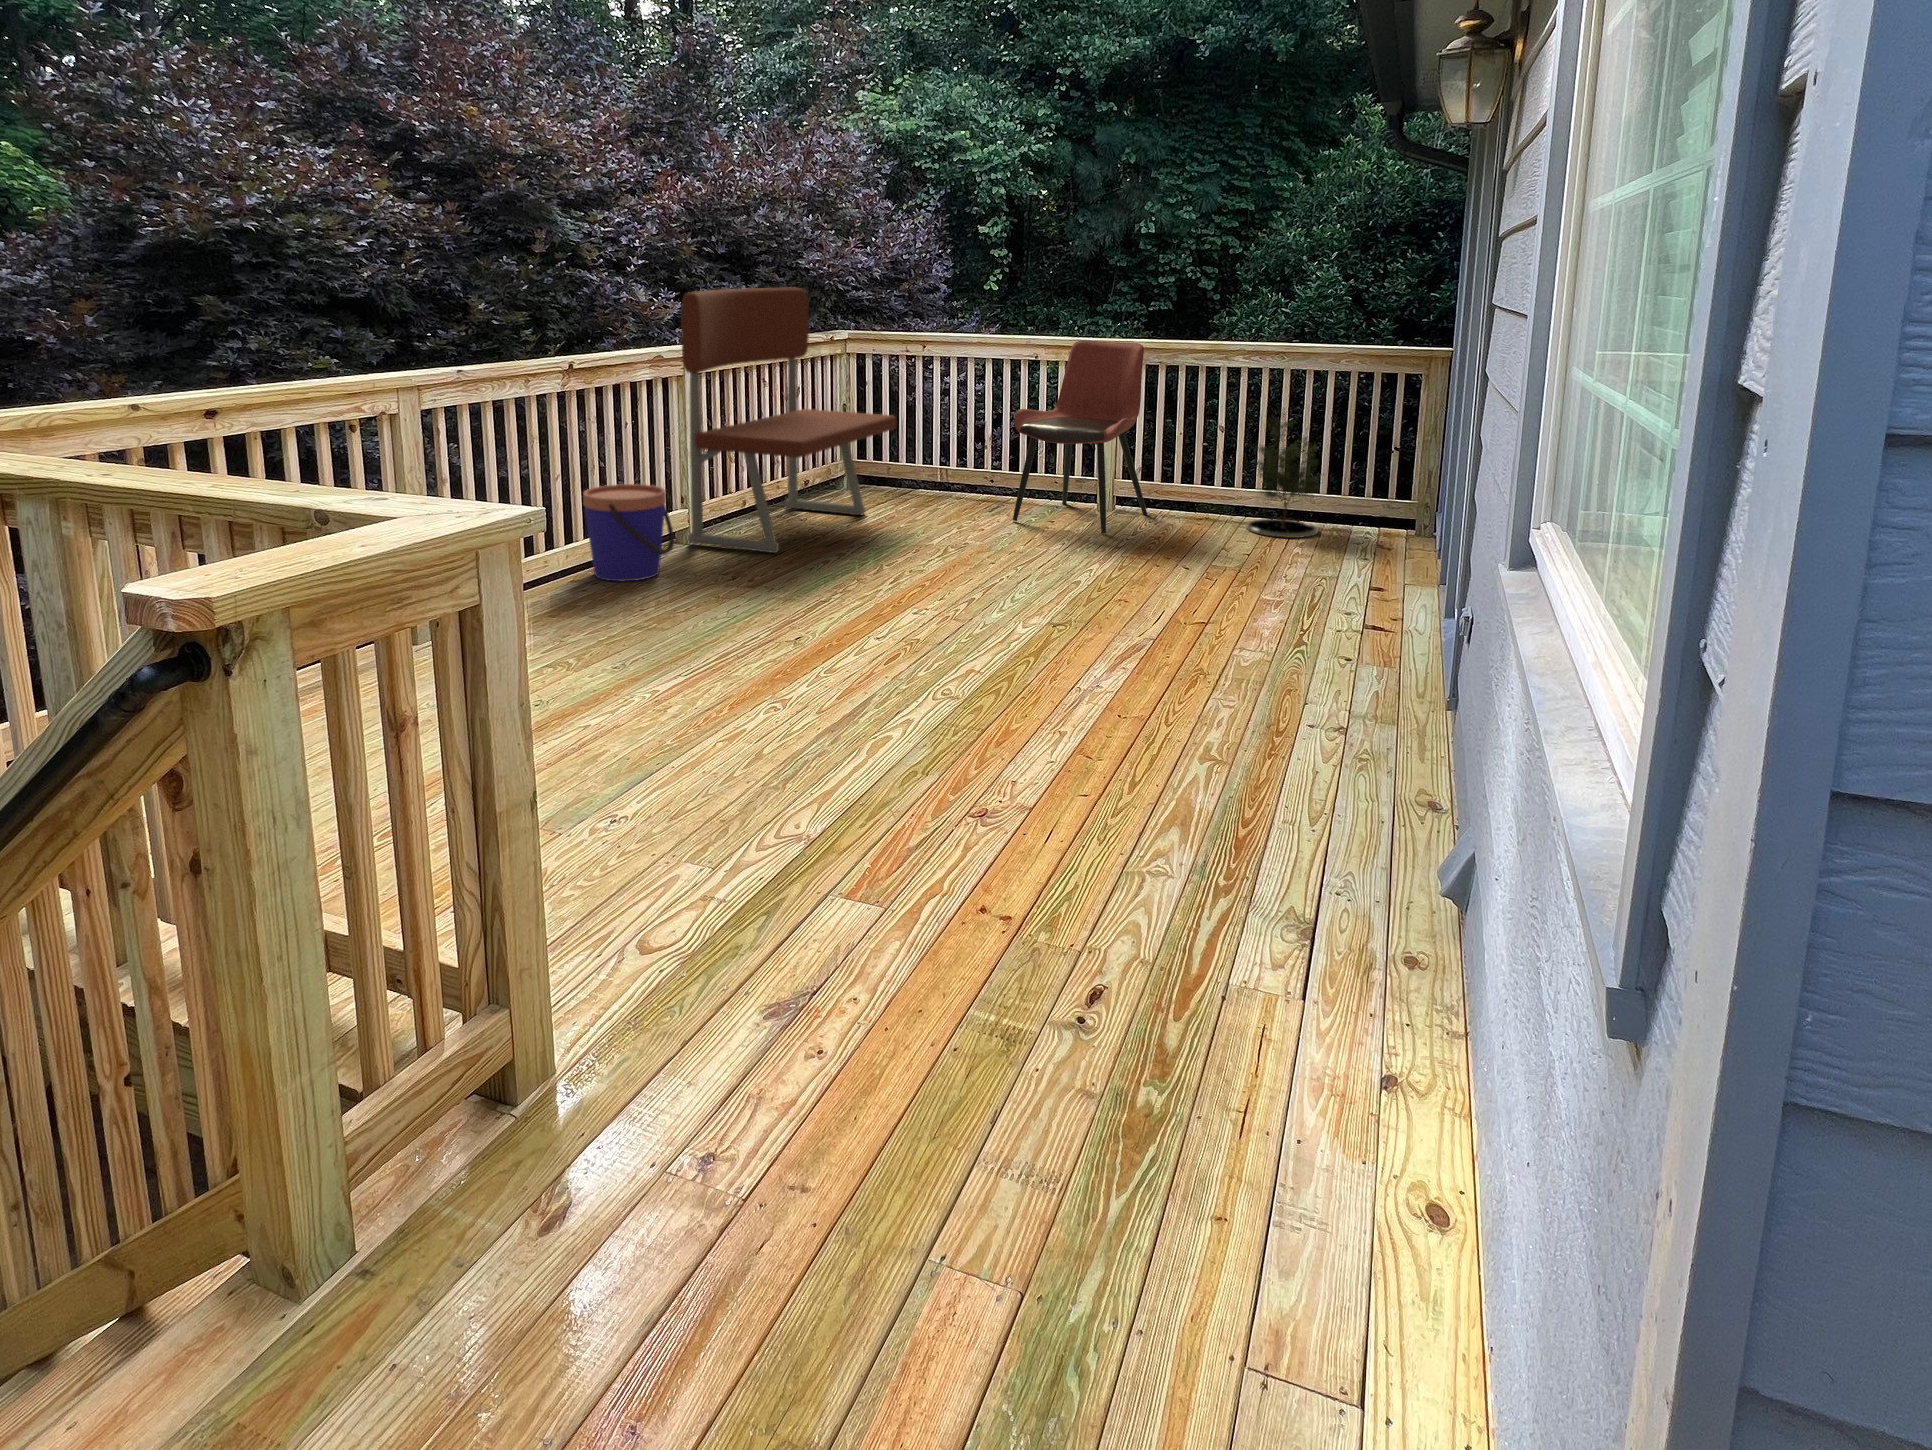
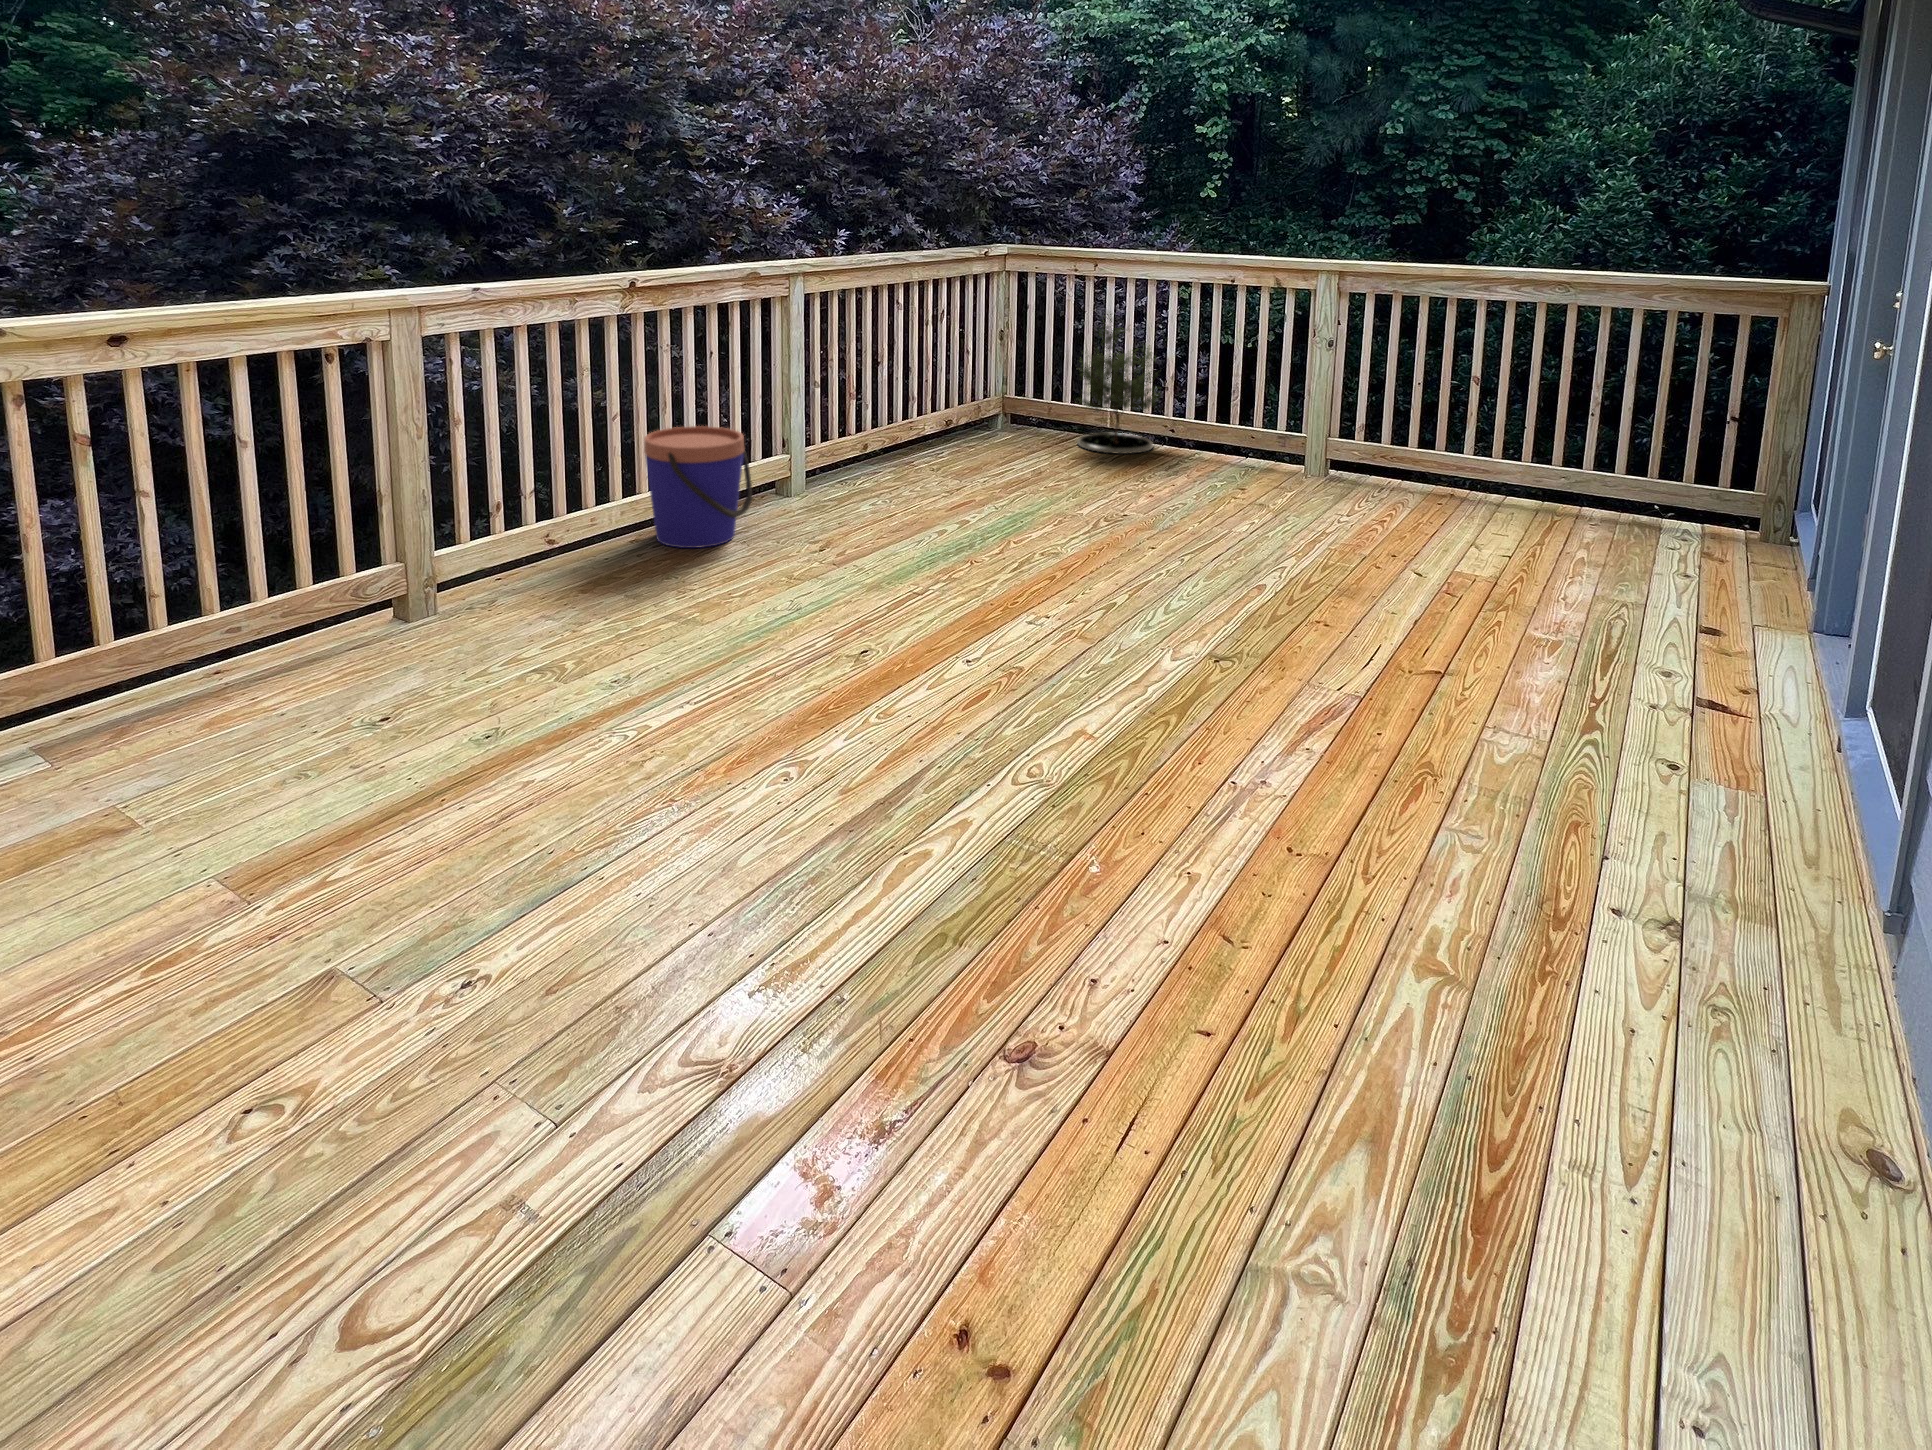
bench: present [681,288,896,553] -> none [782,193,1052,518]
dining chair: present [1013,340,1147,533] -> none [1192,262,1373,512]
potted tree: present [1246,413,1319,538] -> present [1077,314,1158,454]

